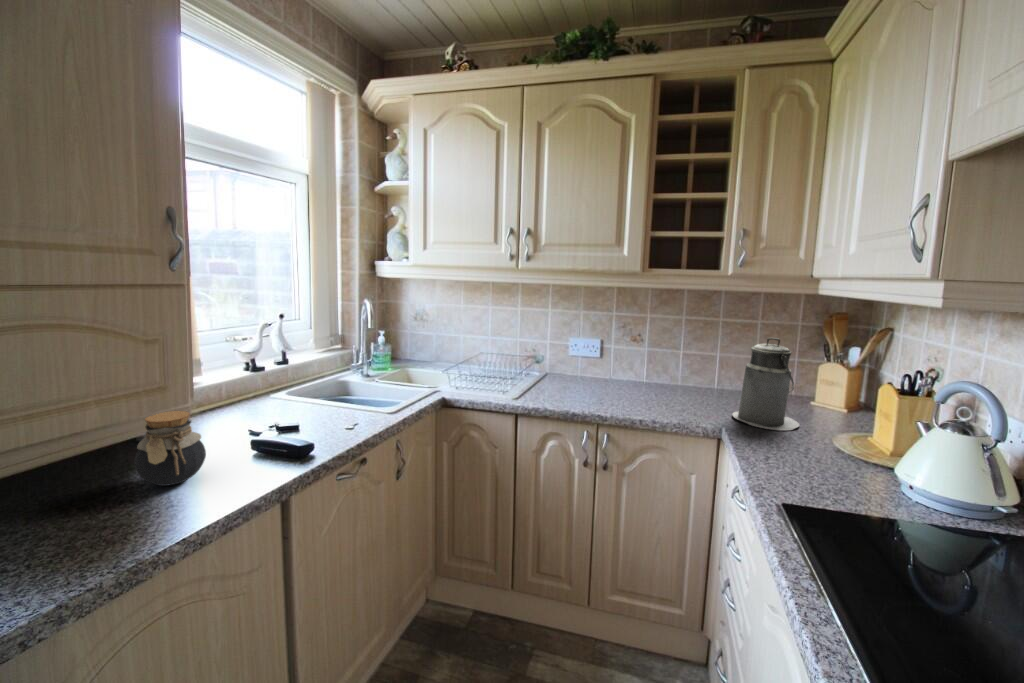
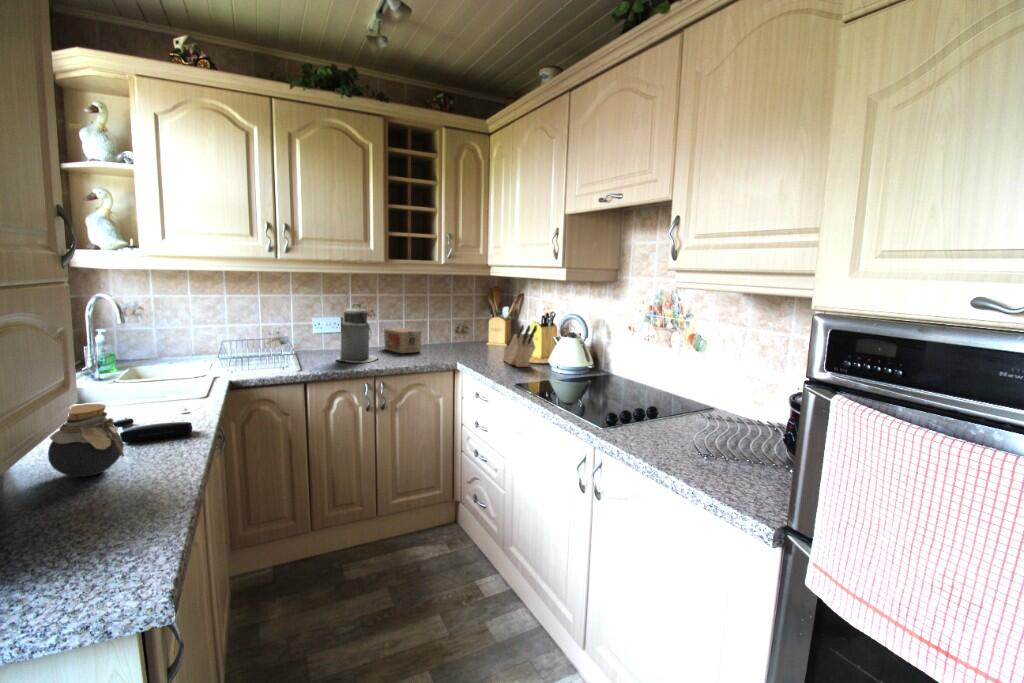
canister: present [733,338,799,430] -> present [337,304,377,363]
tea box: none [646,360,690,398] -> present [384,328,421,353]
knife block: none [806,387,869,466] -> present [503,325,537,367]

